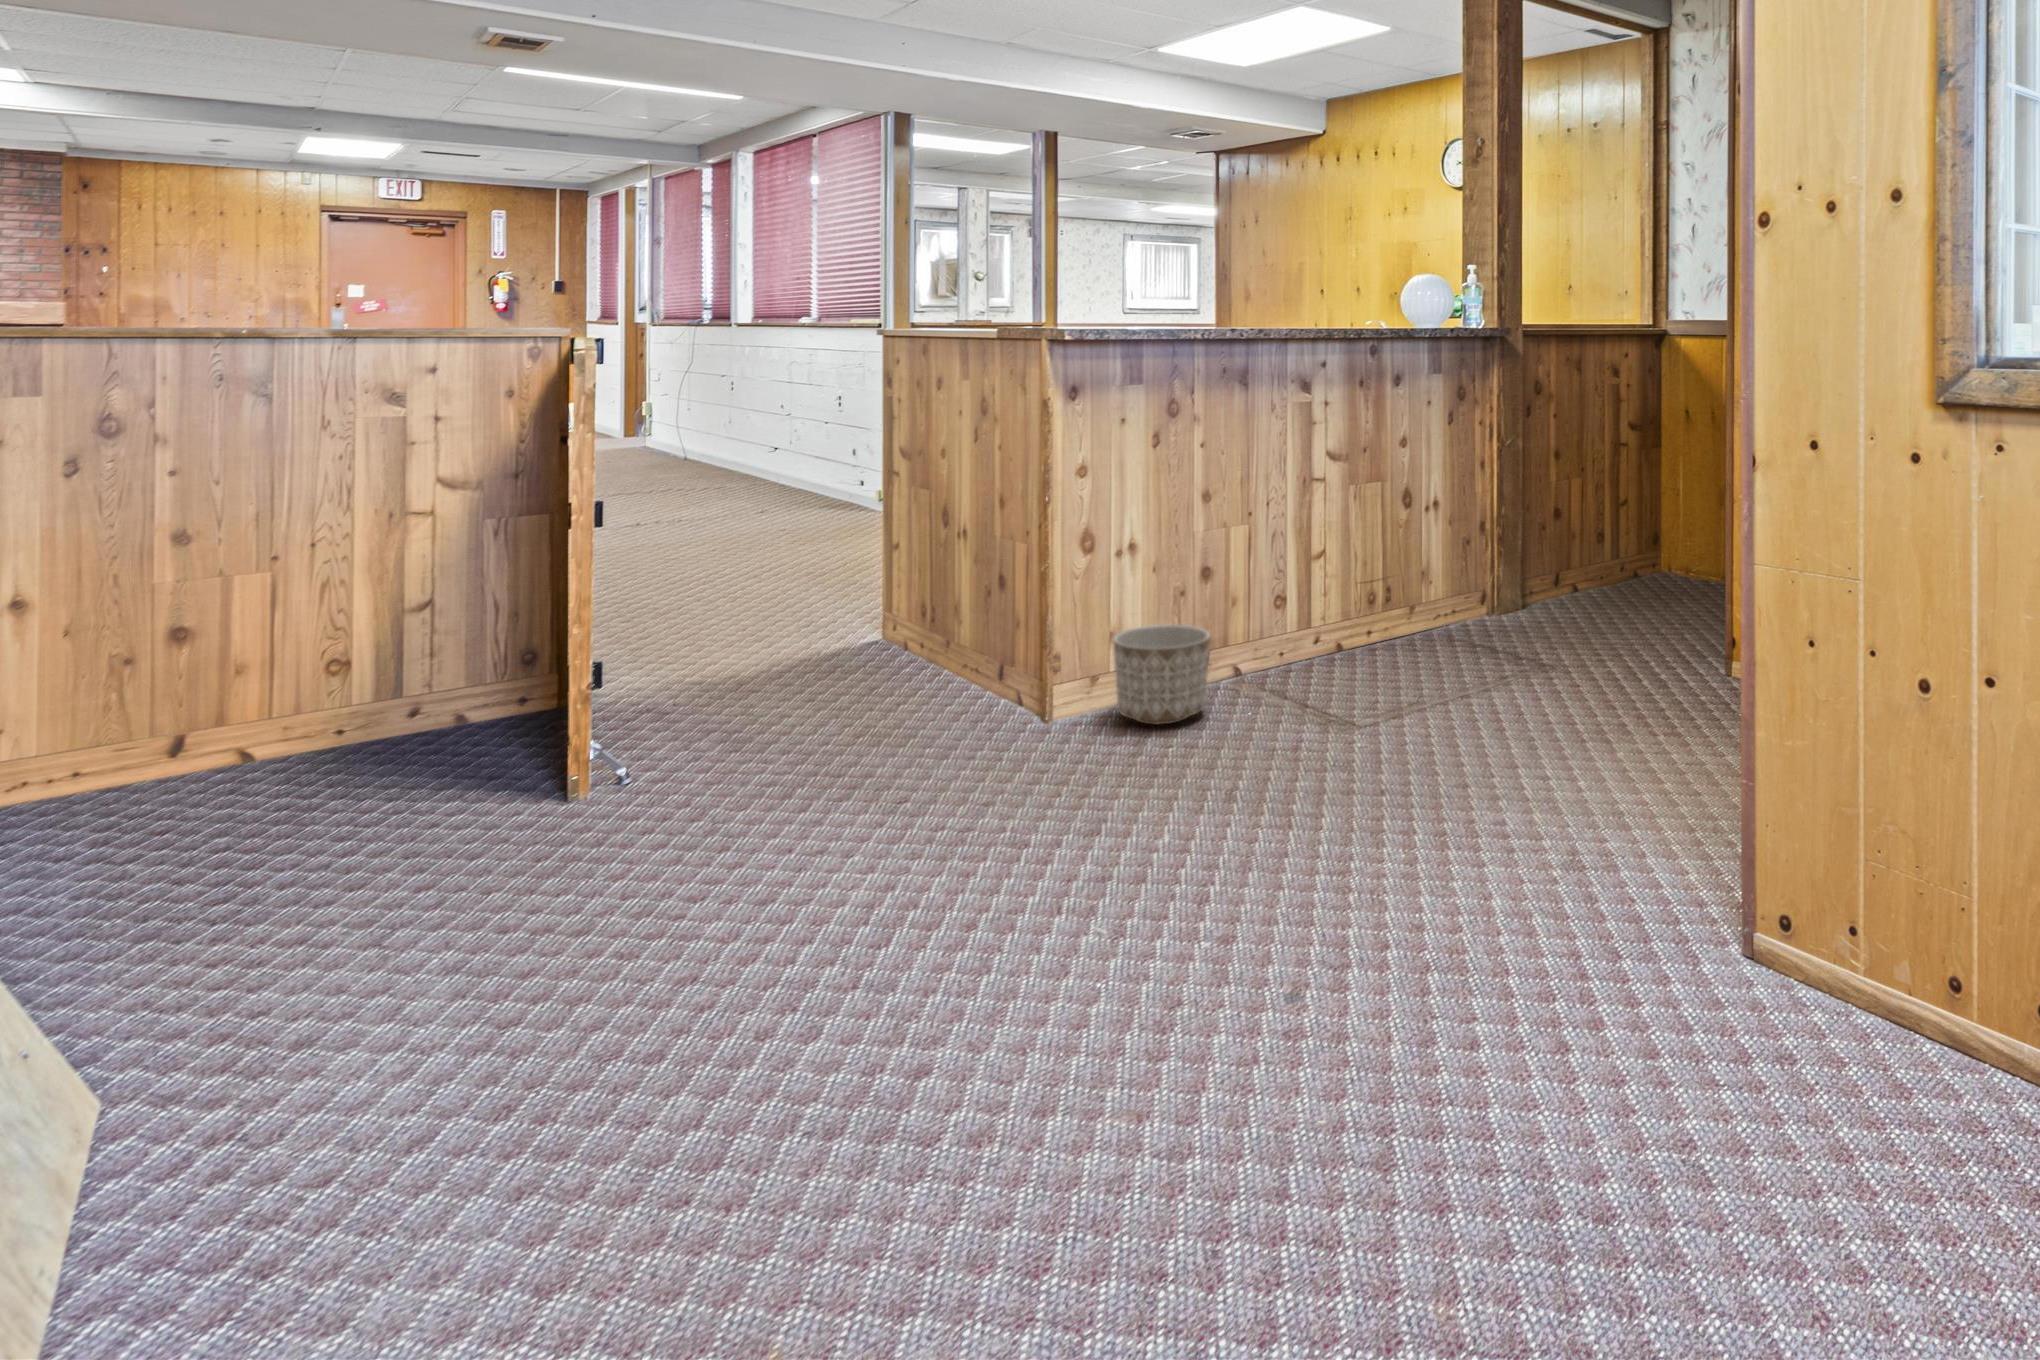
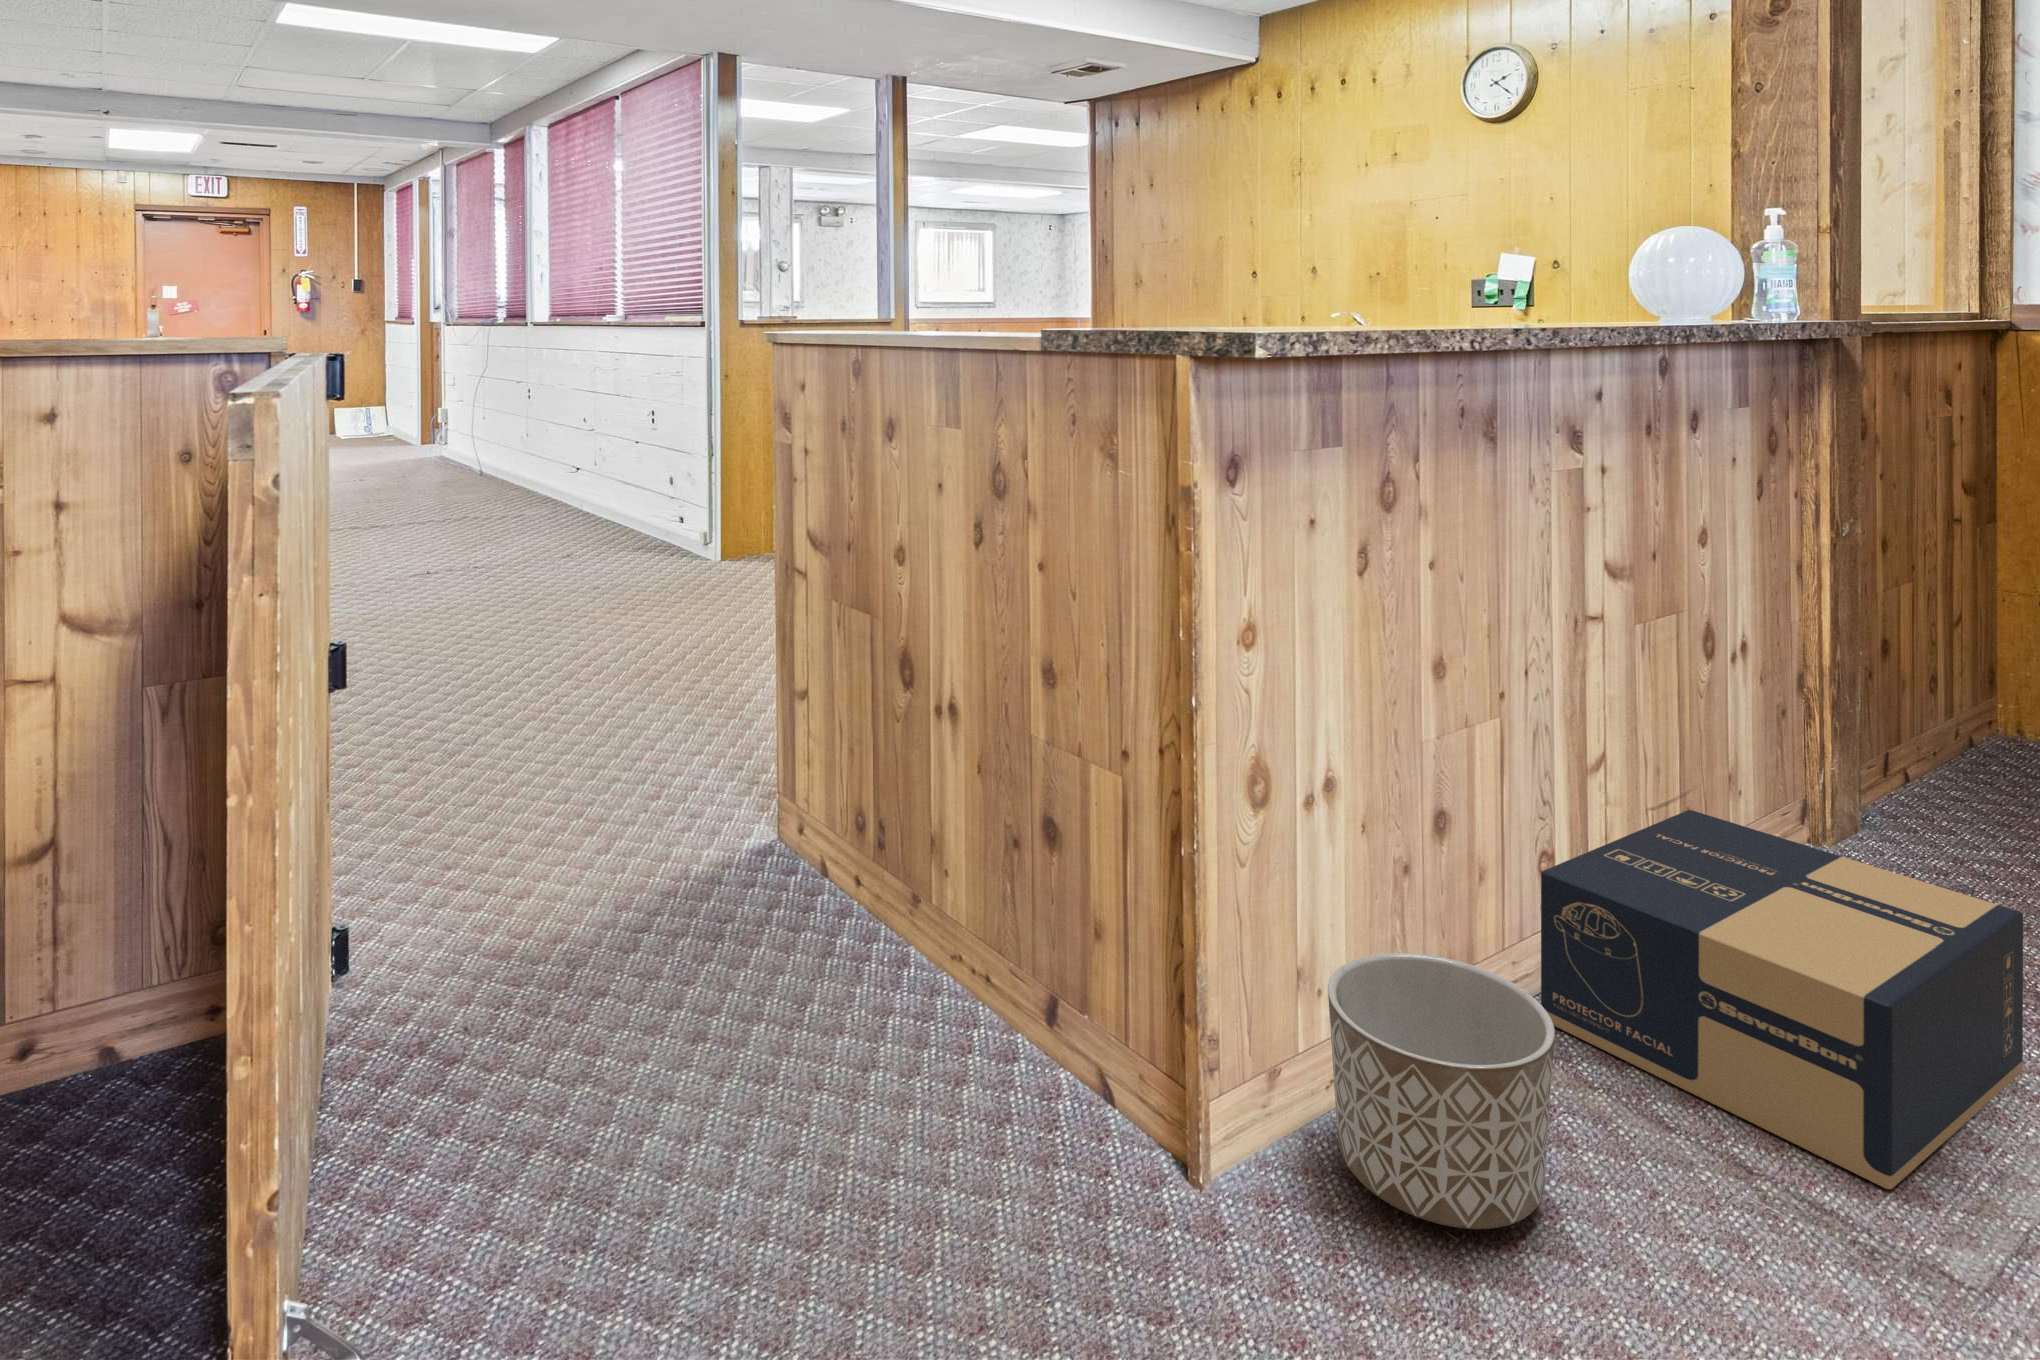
cardboard box: none [1263,581,1469,707] -> present [1541,810,2023,1189]

